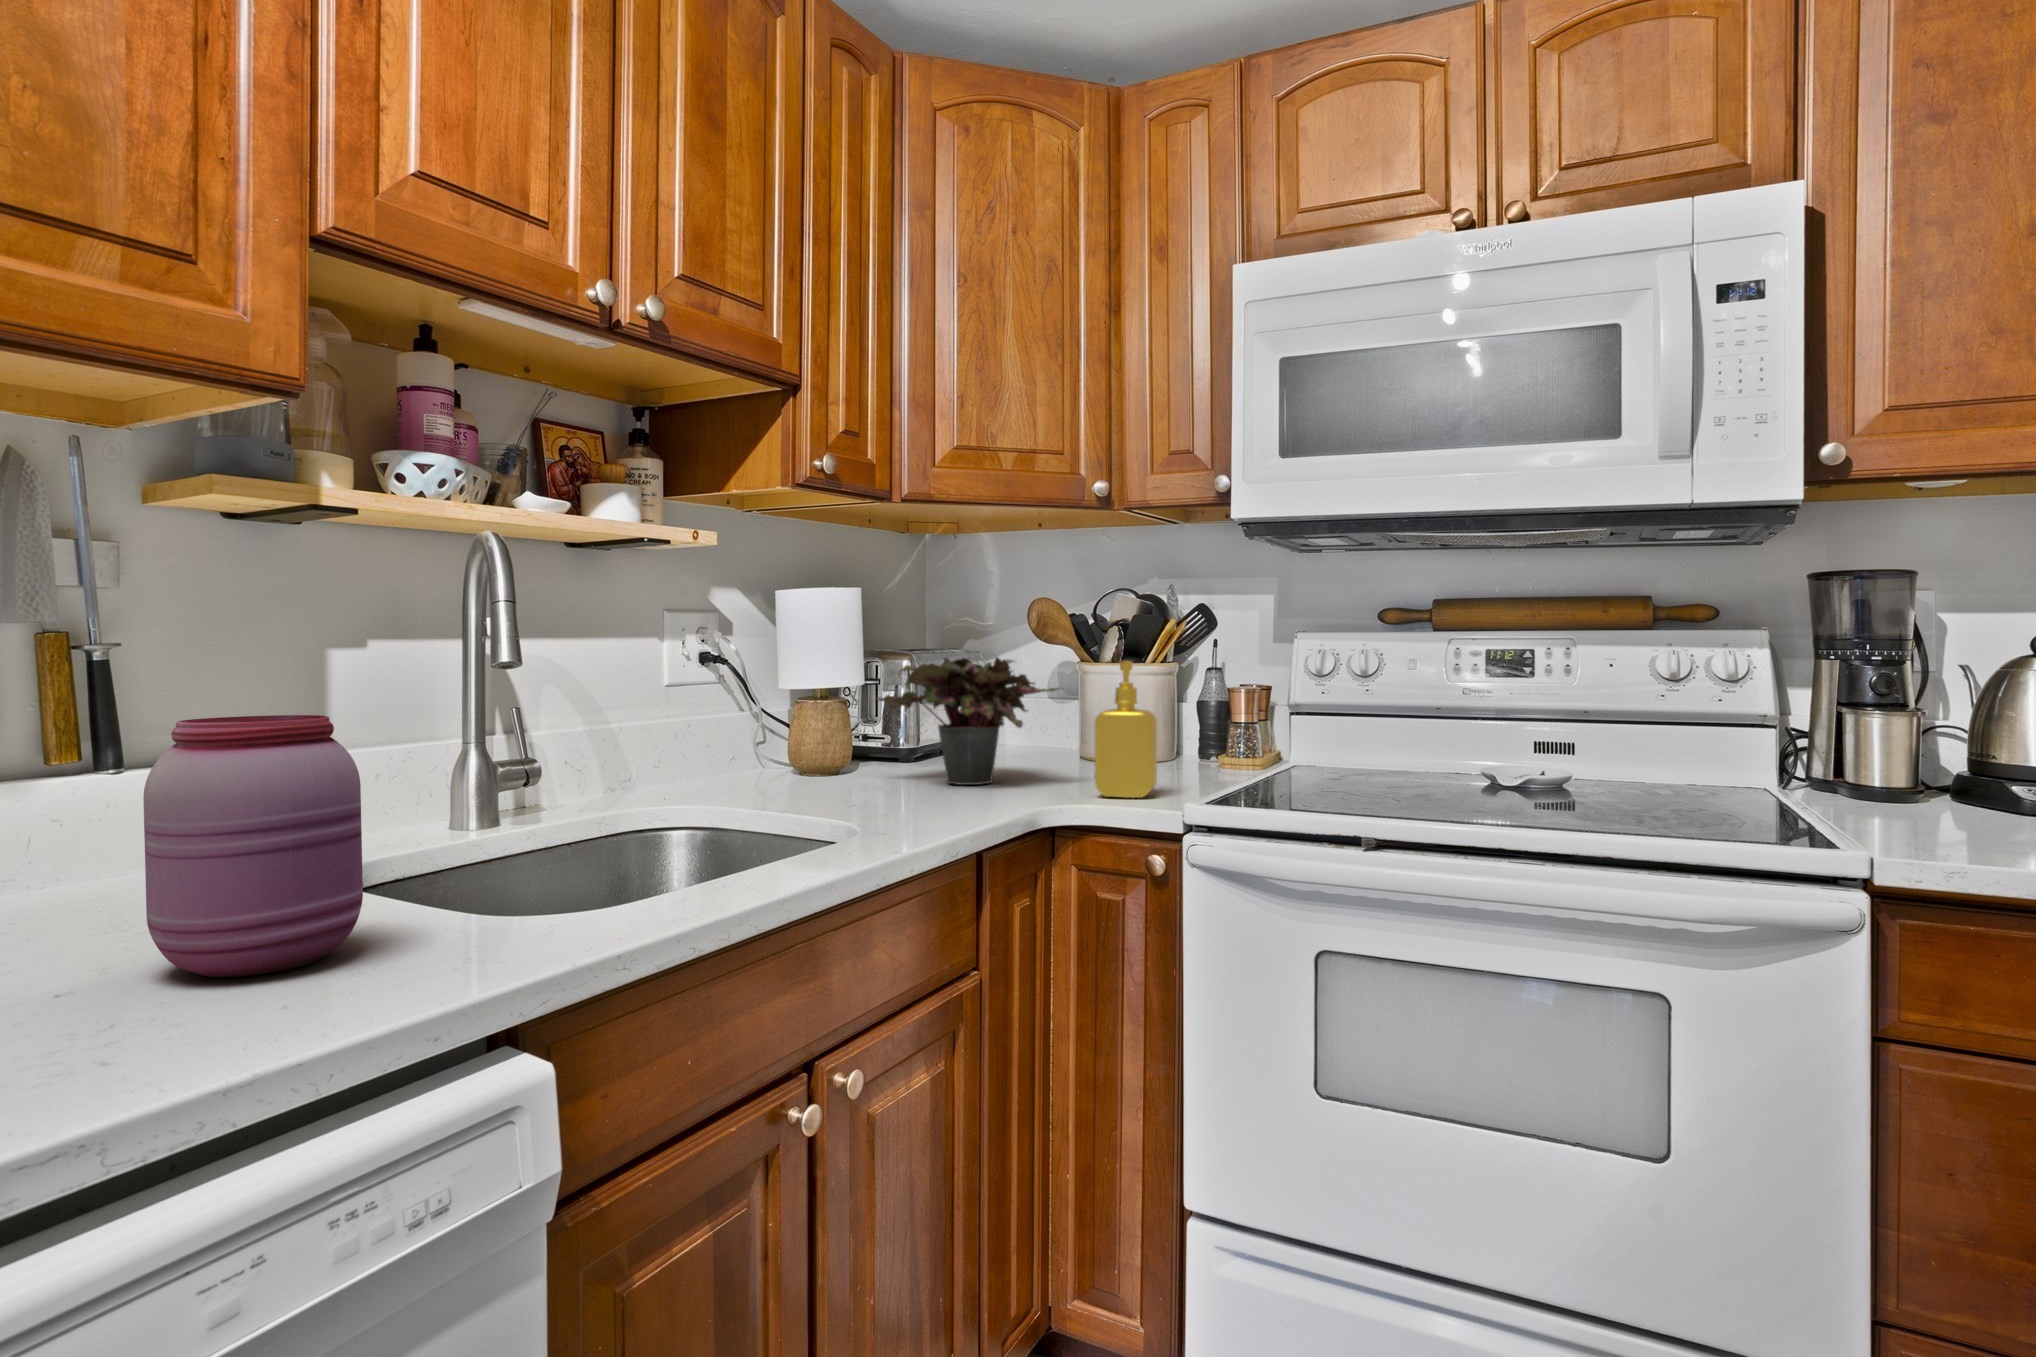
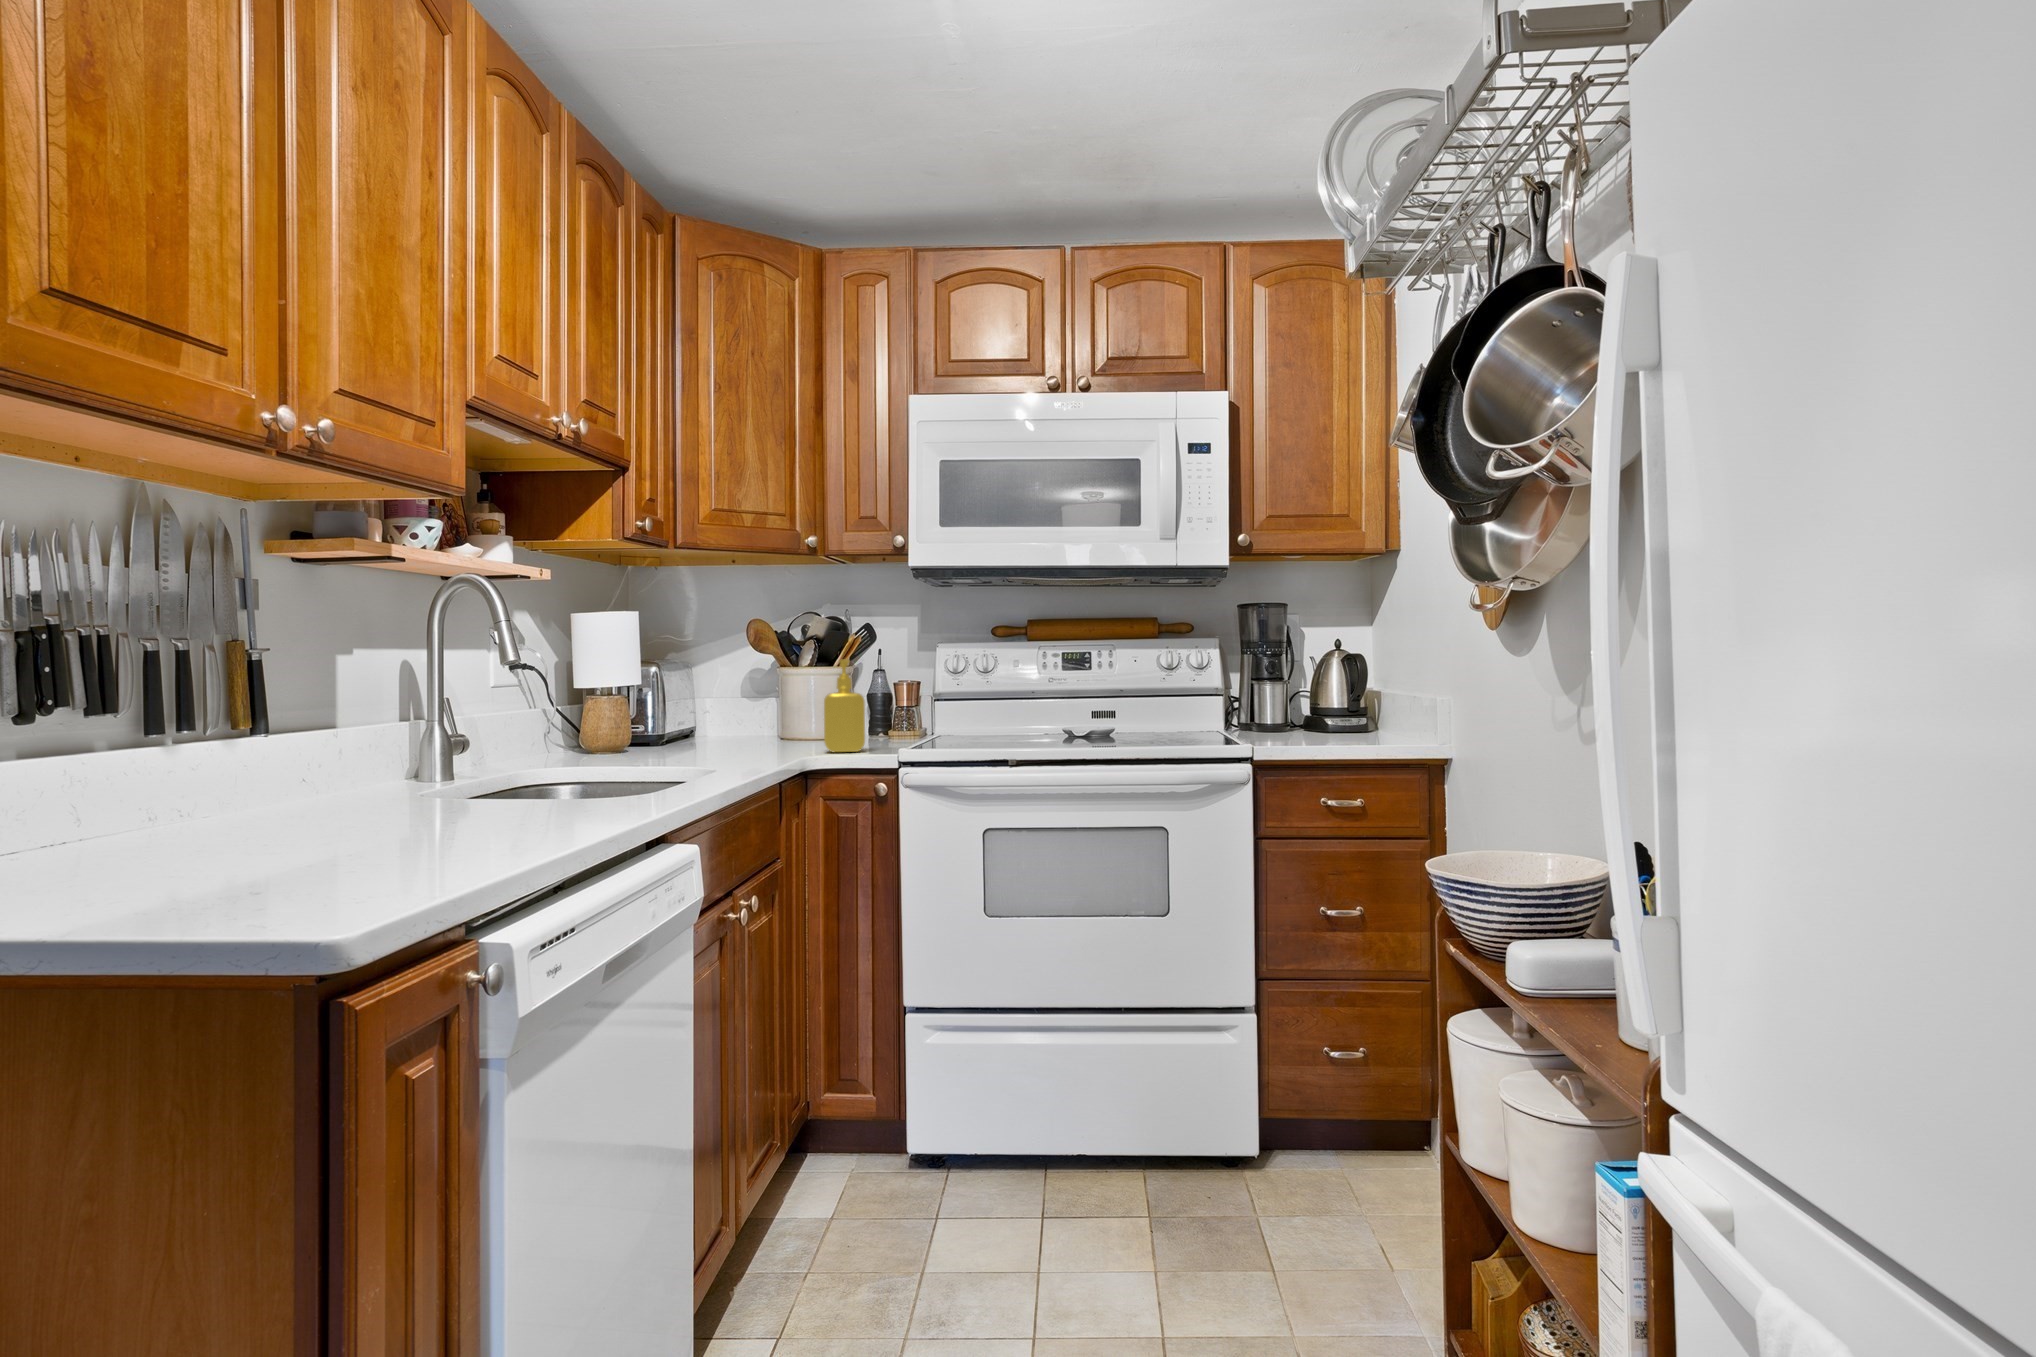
potted plant: present [877,658,1059,785] -> none [642,658,791,752]
jar: present [143,715,363,977] -> none [382,678,506,832]

